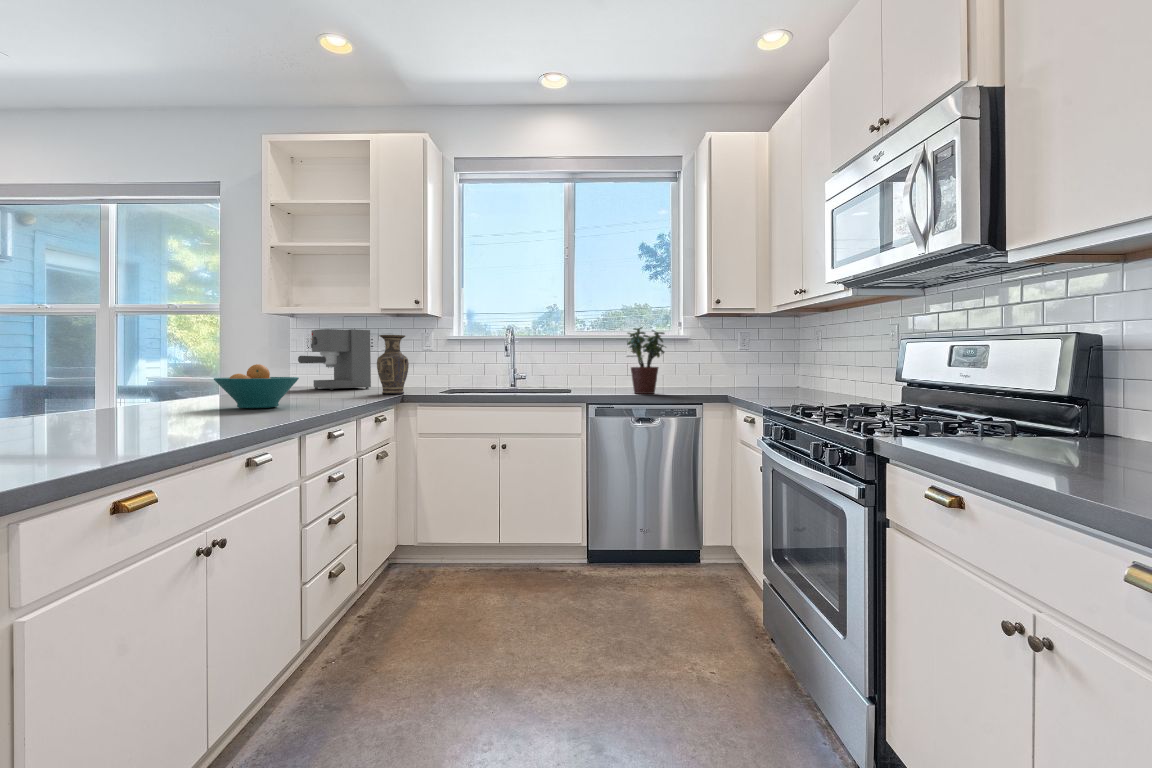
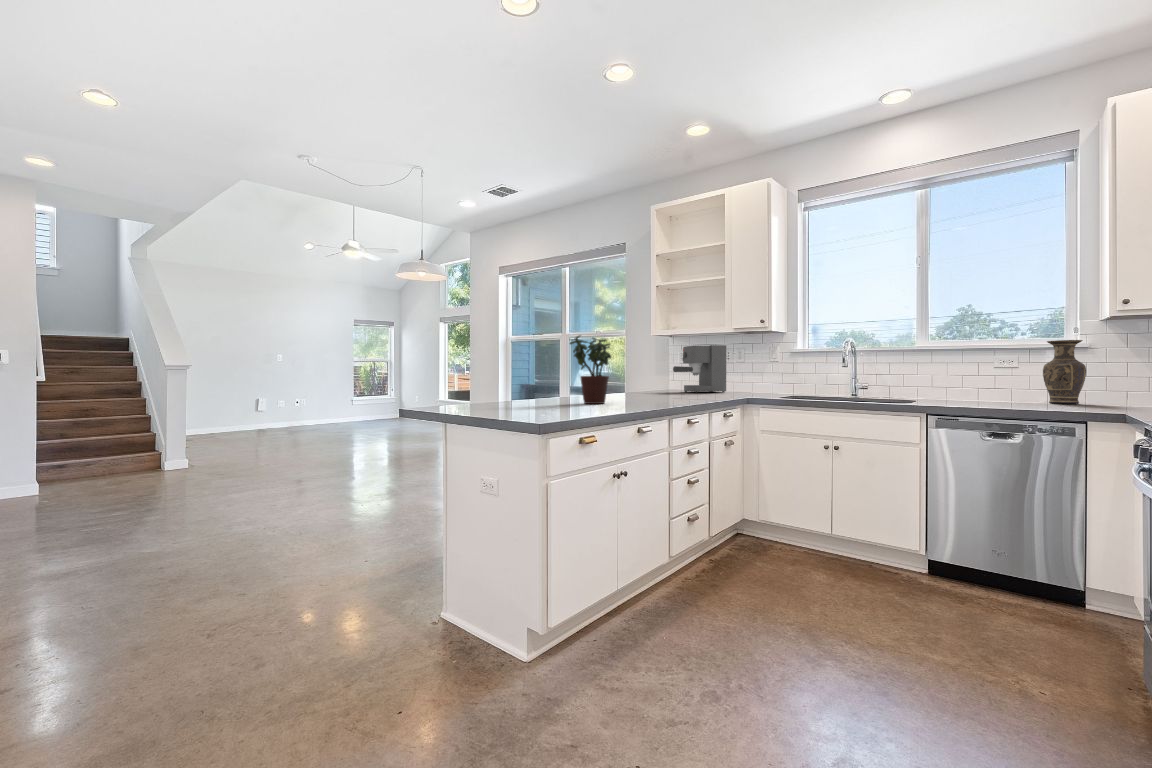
potted plant: present [627,327,664,394] -> present [570,335,611,404]
vase: present [377,335,409,394] -> present [1043,340,1086,404]
fruit bowl: present [214,364,299,408] -> none [620,371,671,401]

